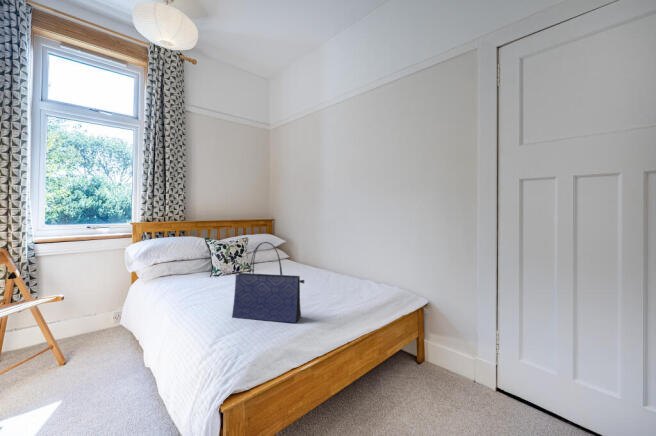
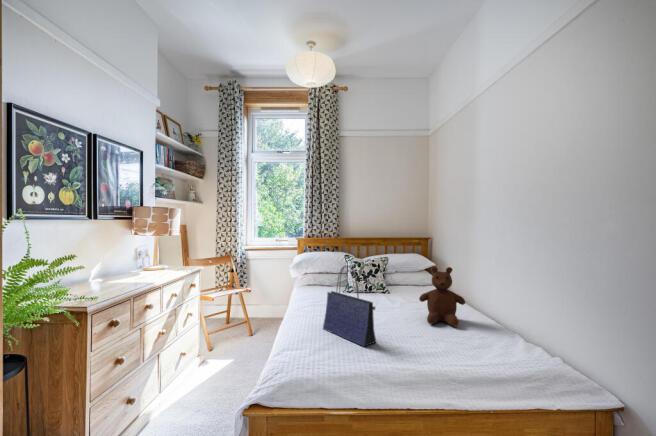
teddy bear: none [306,239,343,289] -> present [419,267,465,327]

